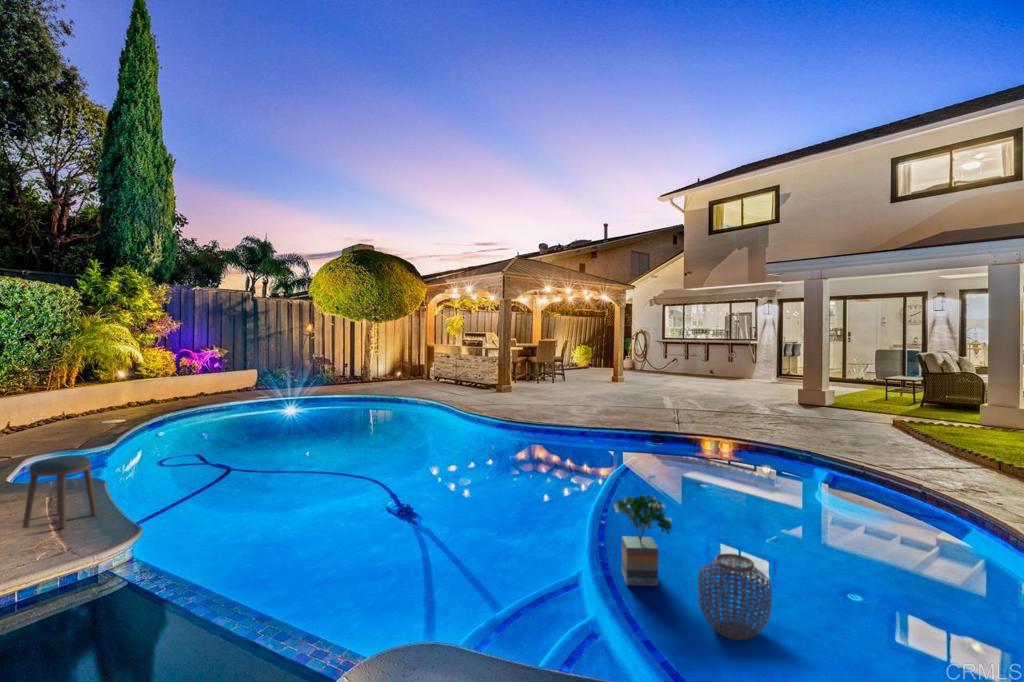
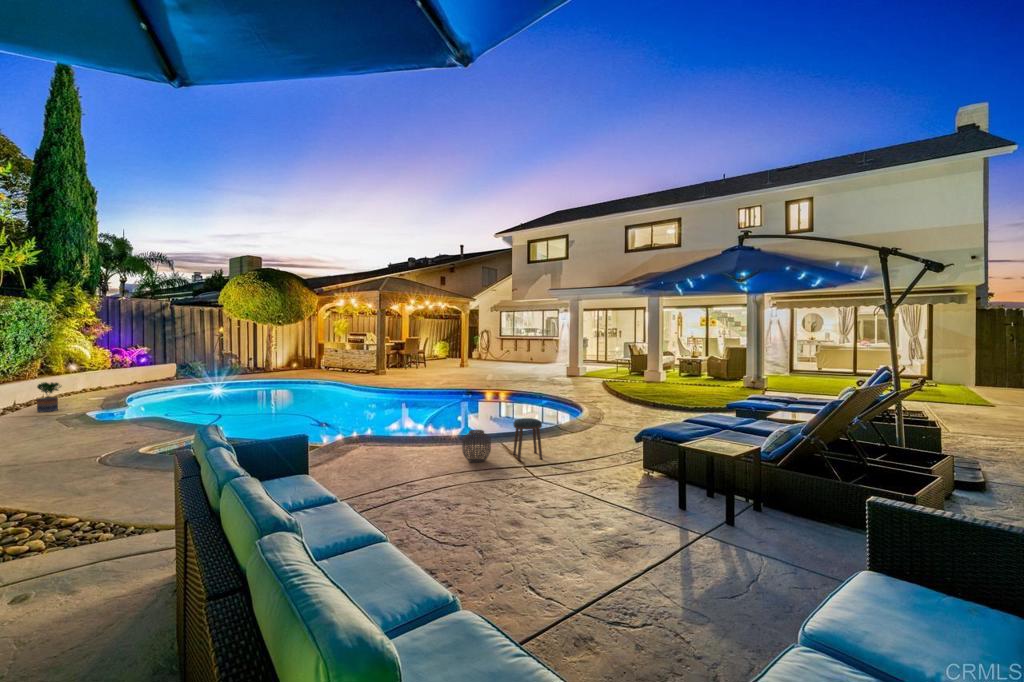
stool: present [22,456,97,529] -> present [513,418,542,460]
potted tree: present [614,495,672,586] -> present [37,382,61,412]

